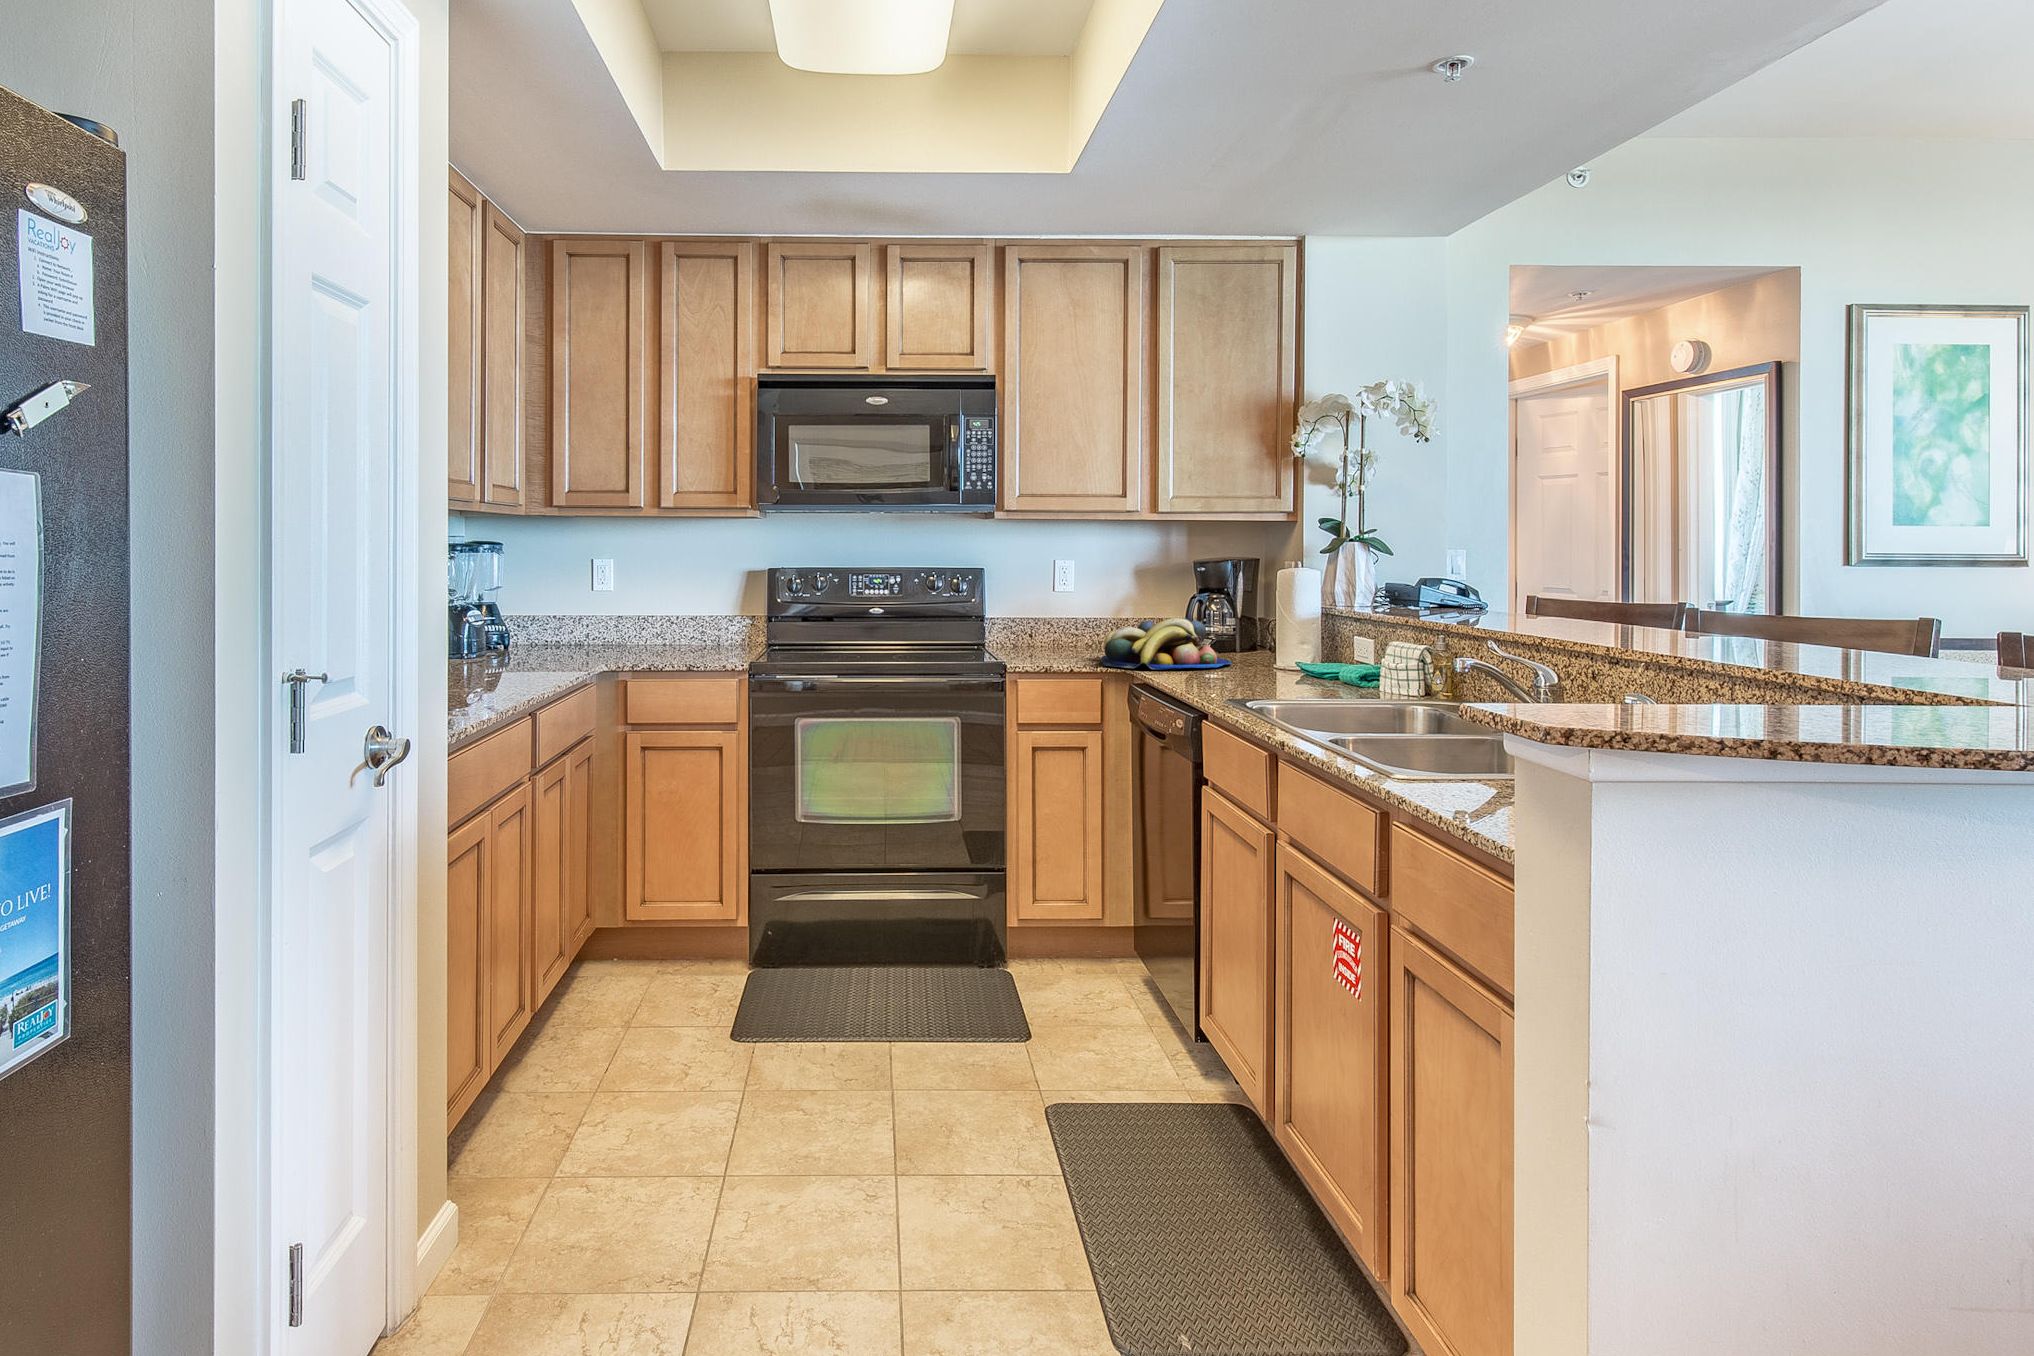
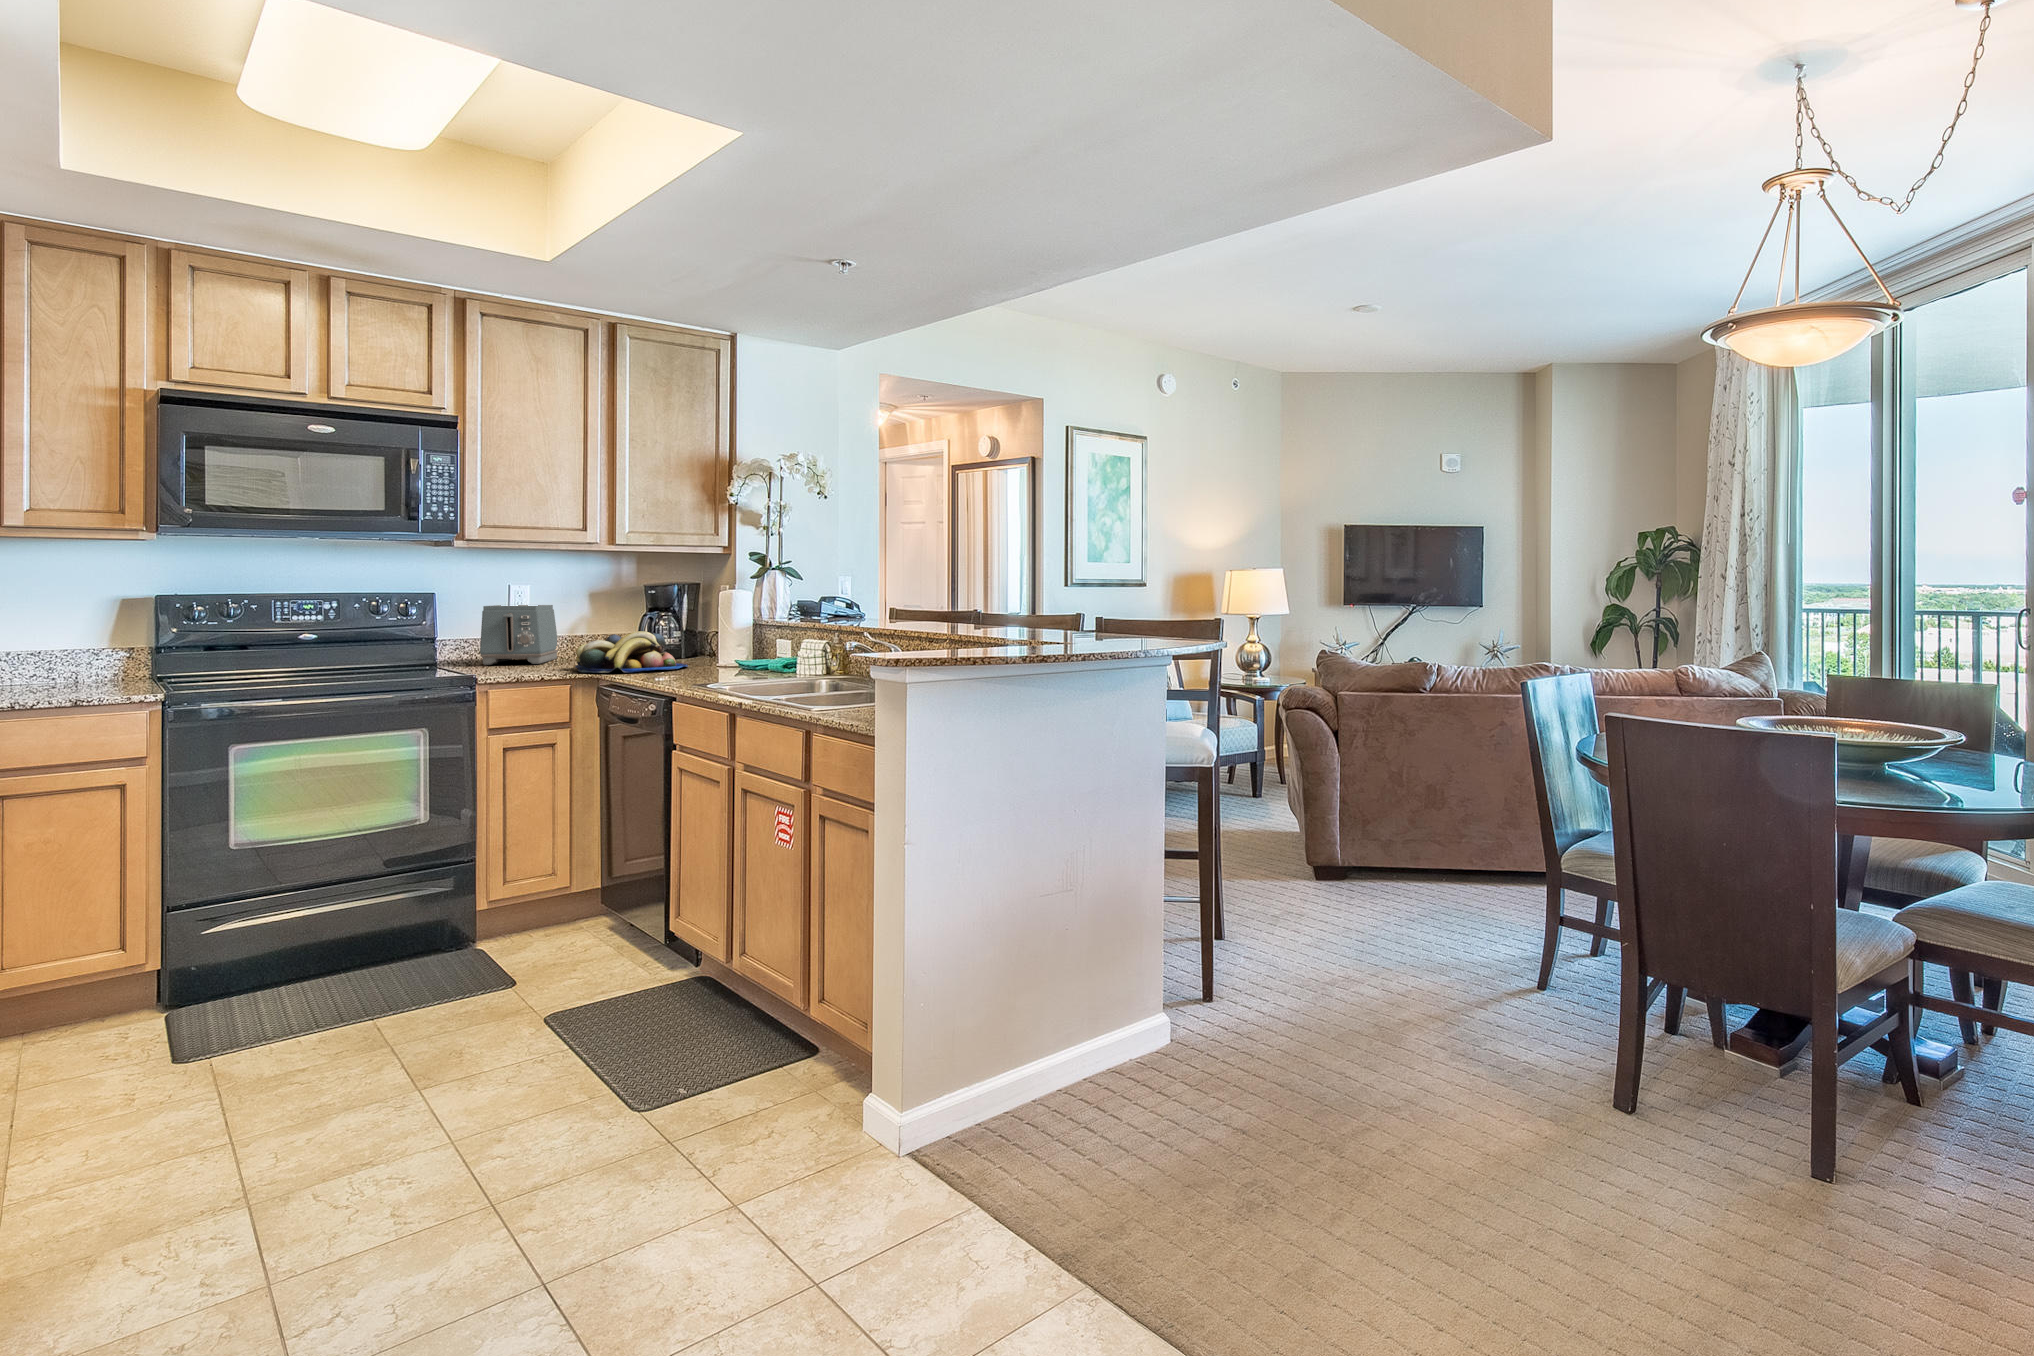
toaster: none [1018,583,1099,650] -> present [480,605,558,665]

